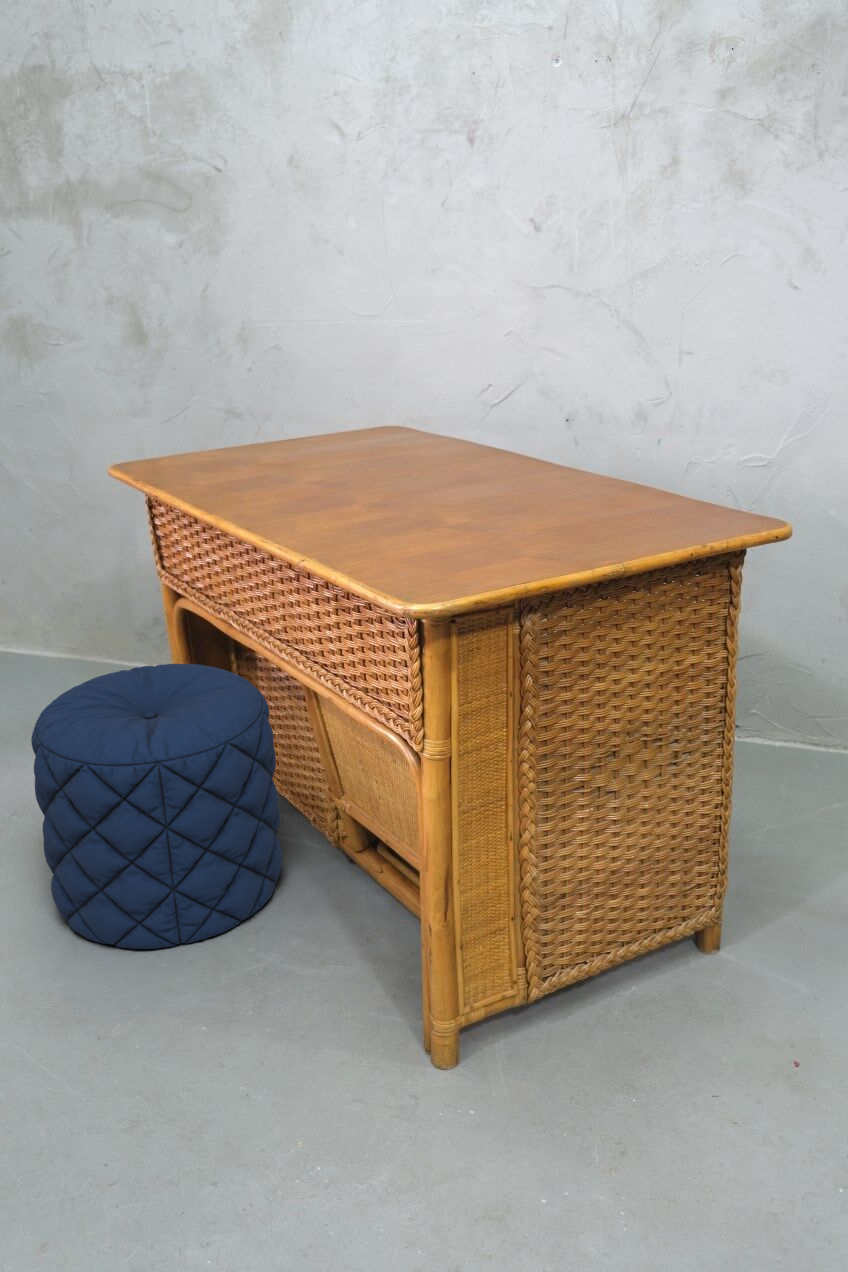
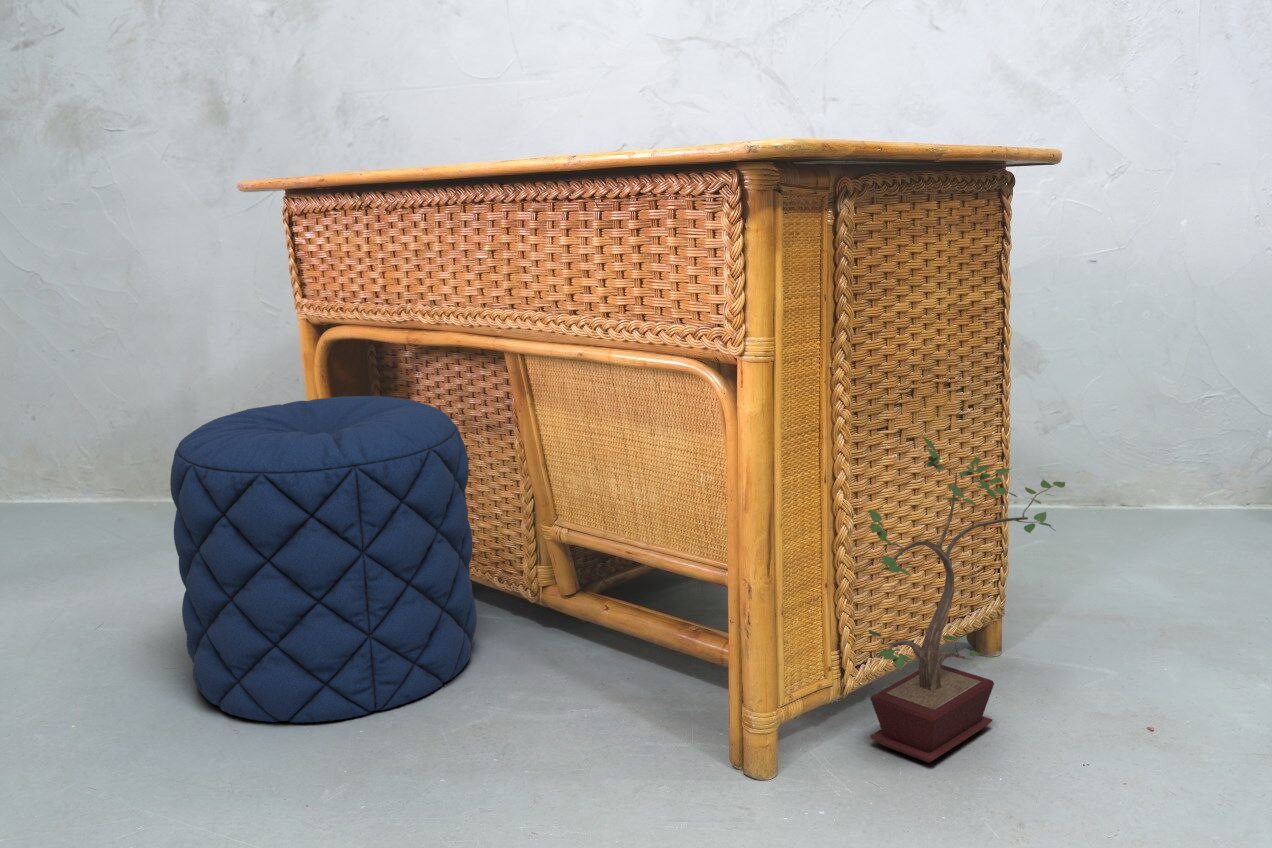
potted plant: none [536,802,753,1075] -> present [869,436,1065,763]

